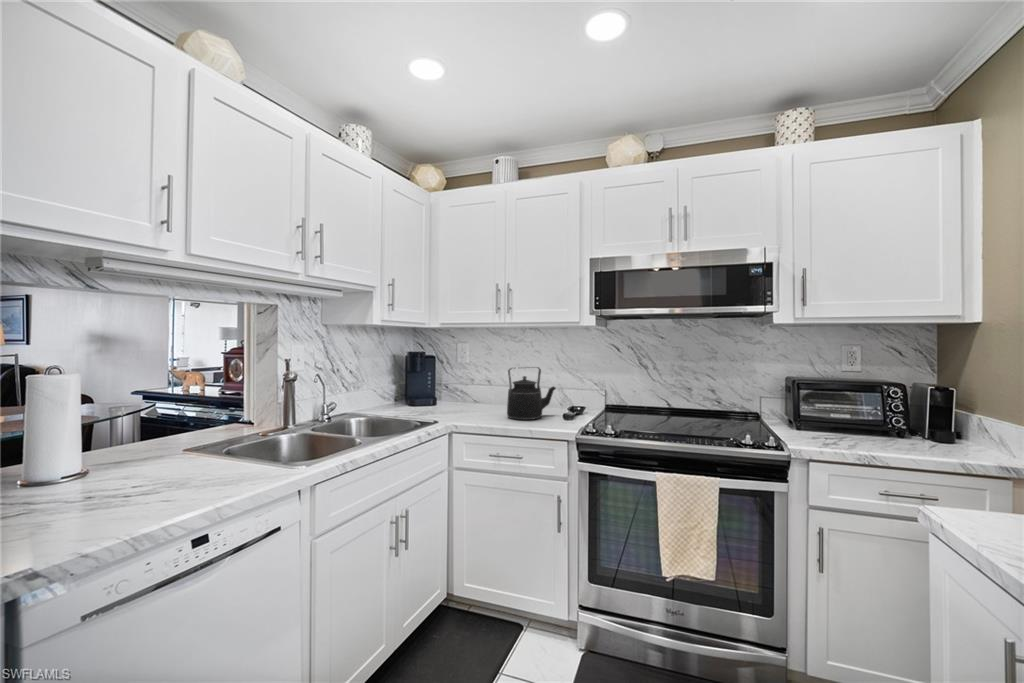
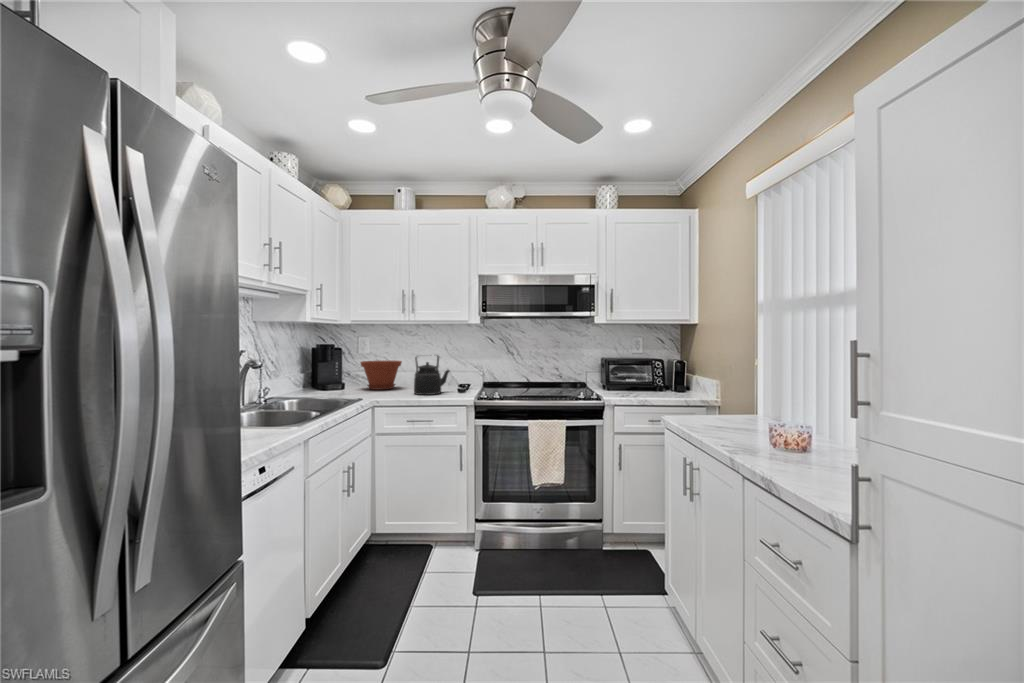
plant pot: none [455,371,503,407] -> present [360,360,402,390]

